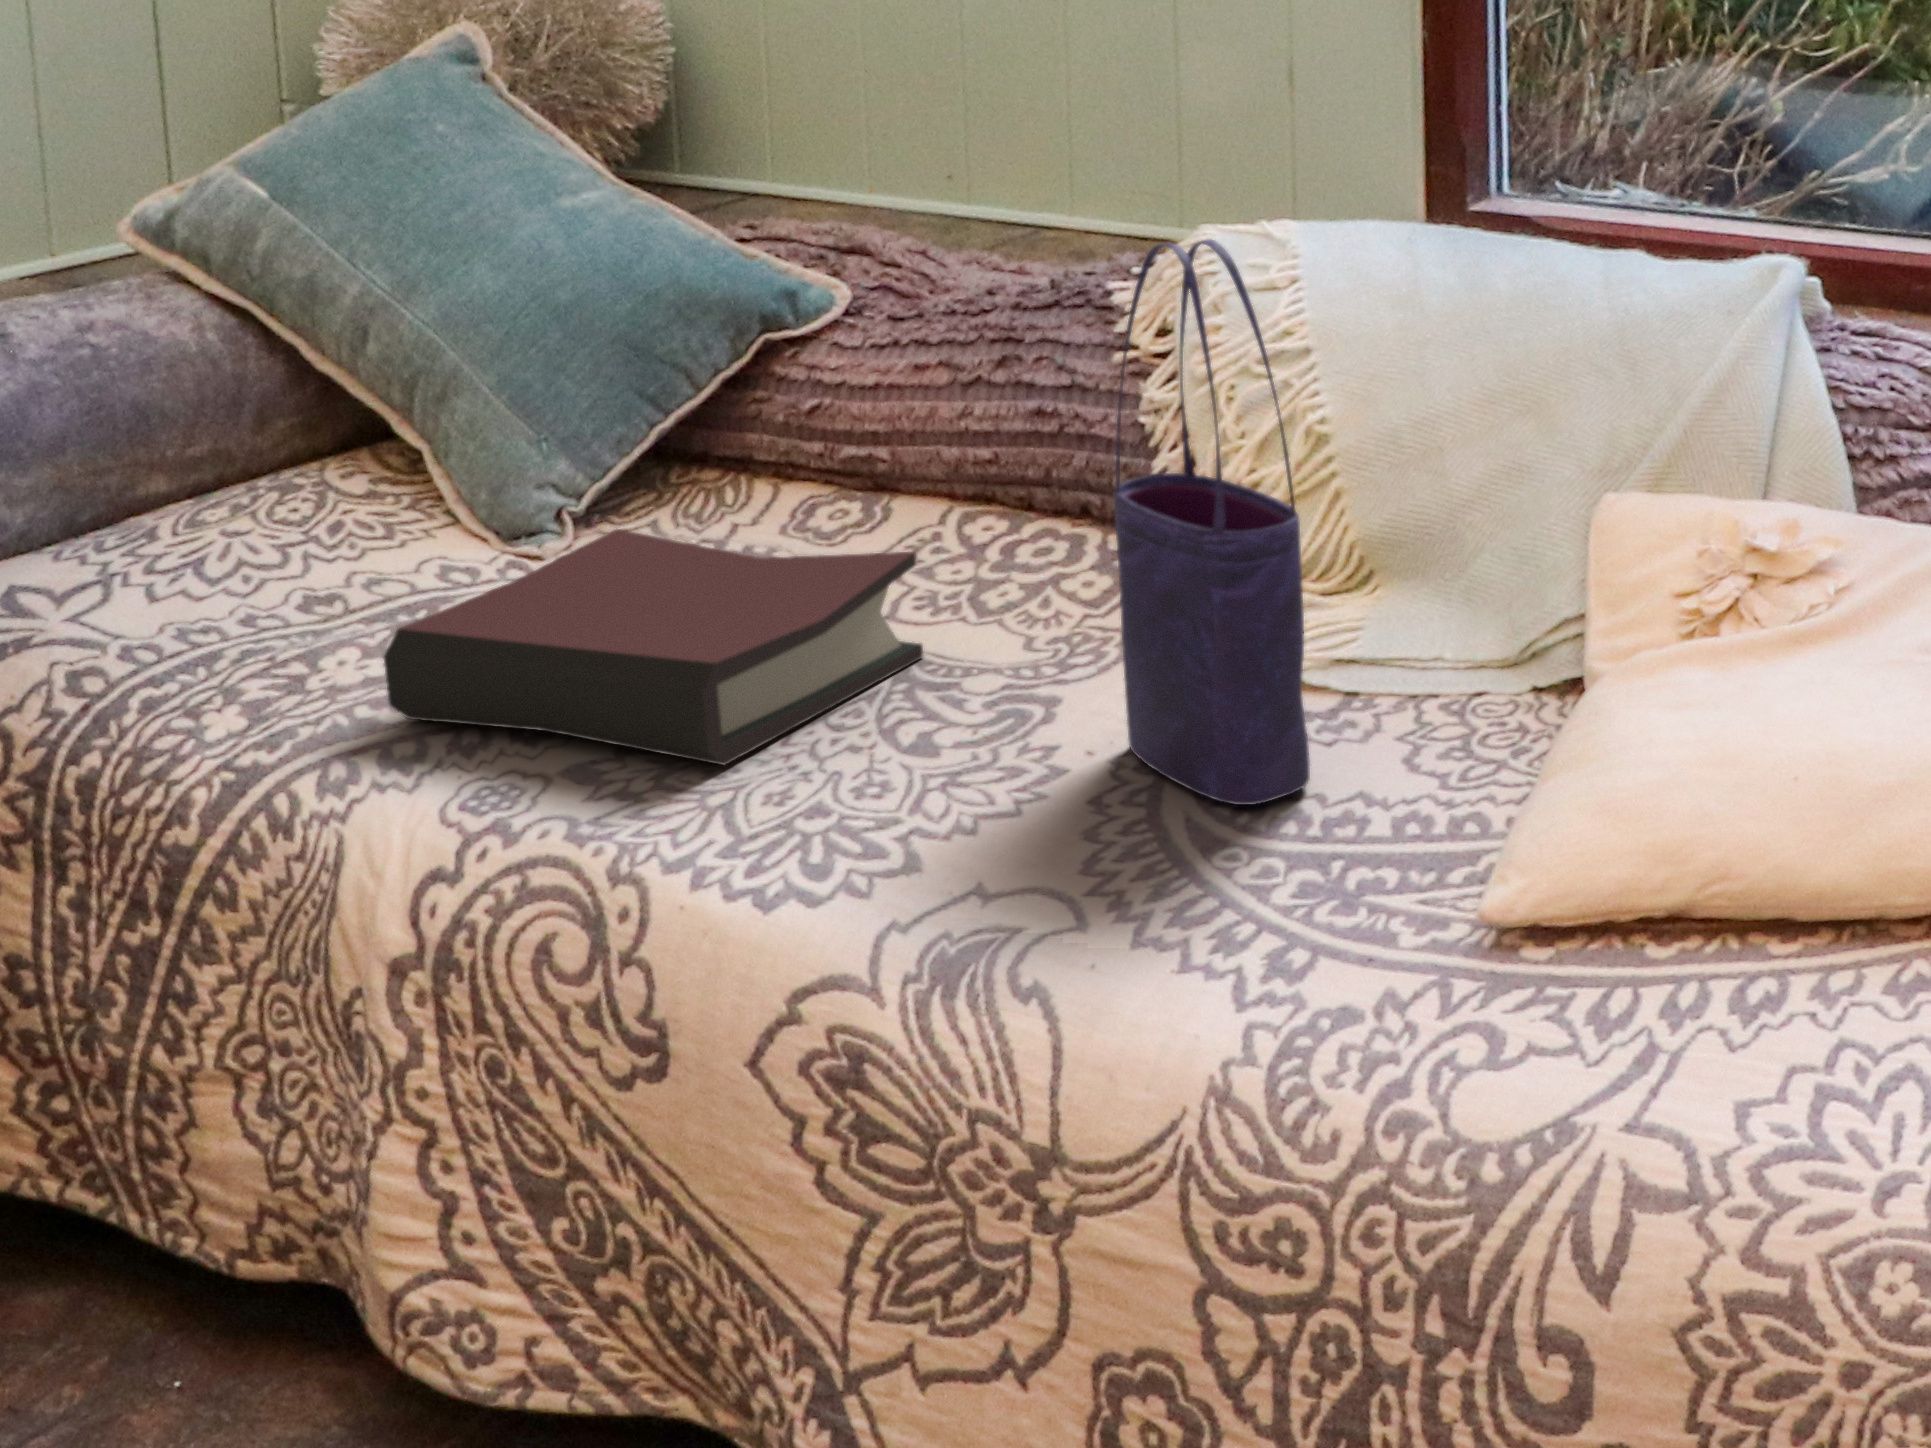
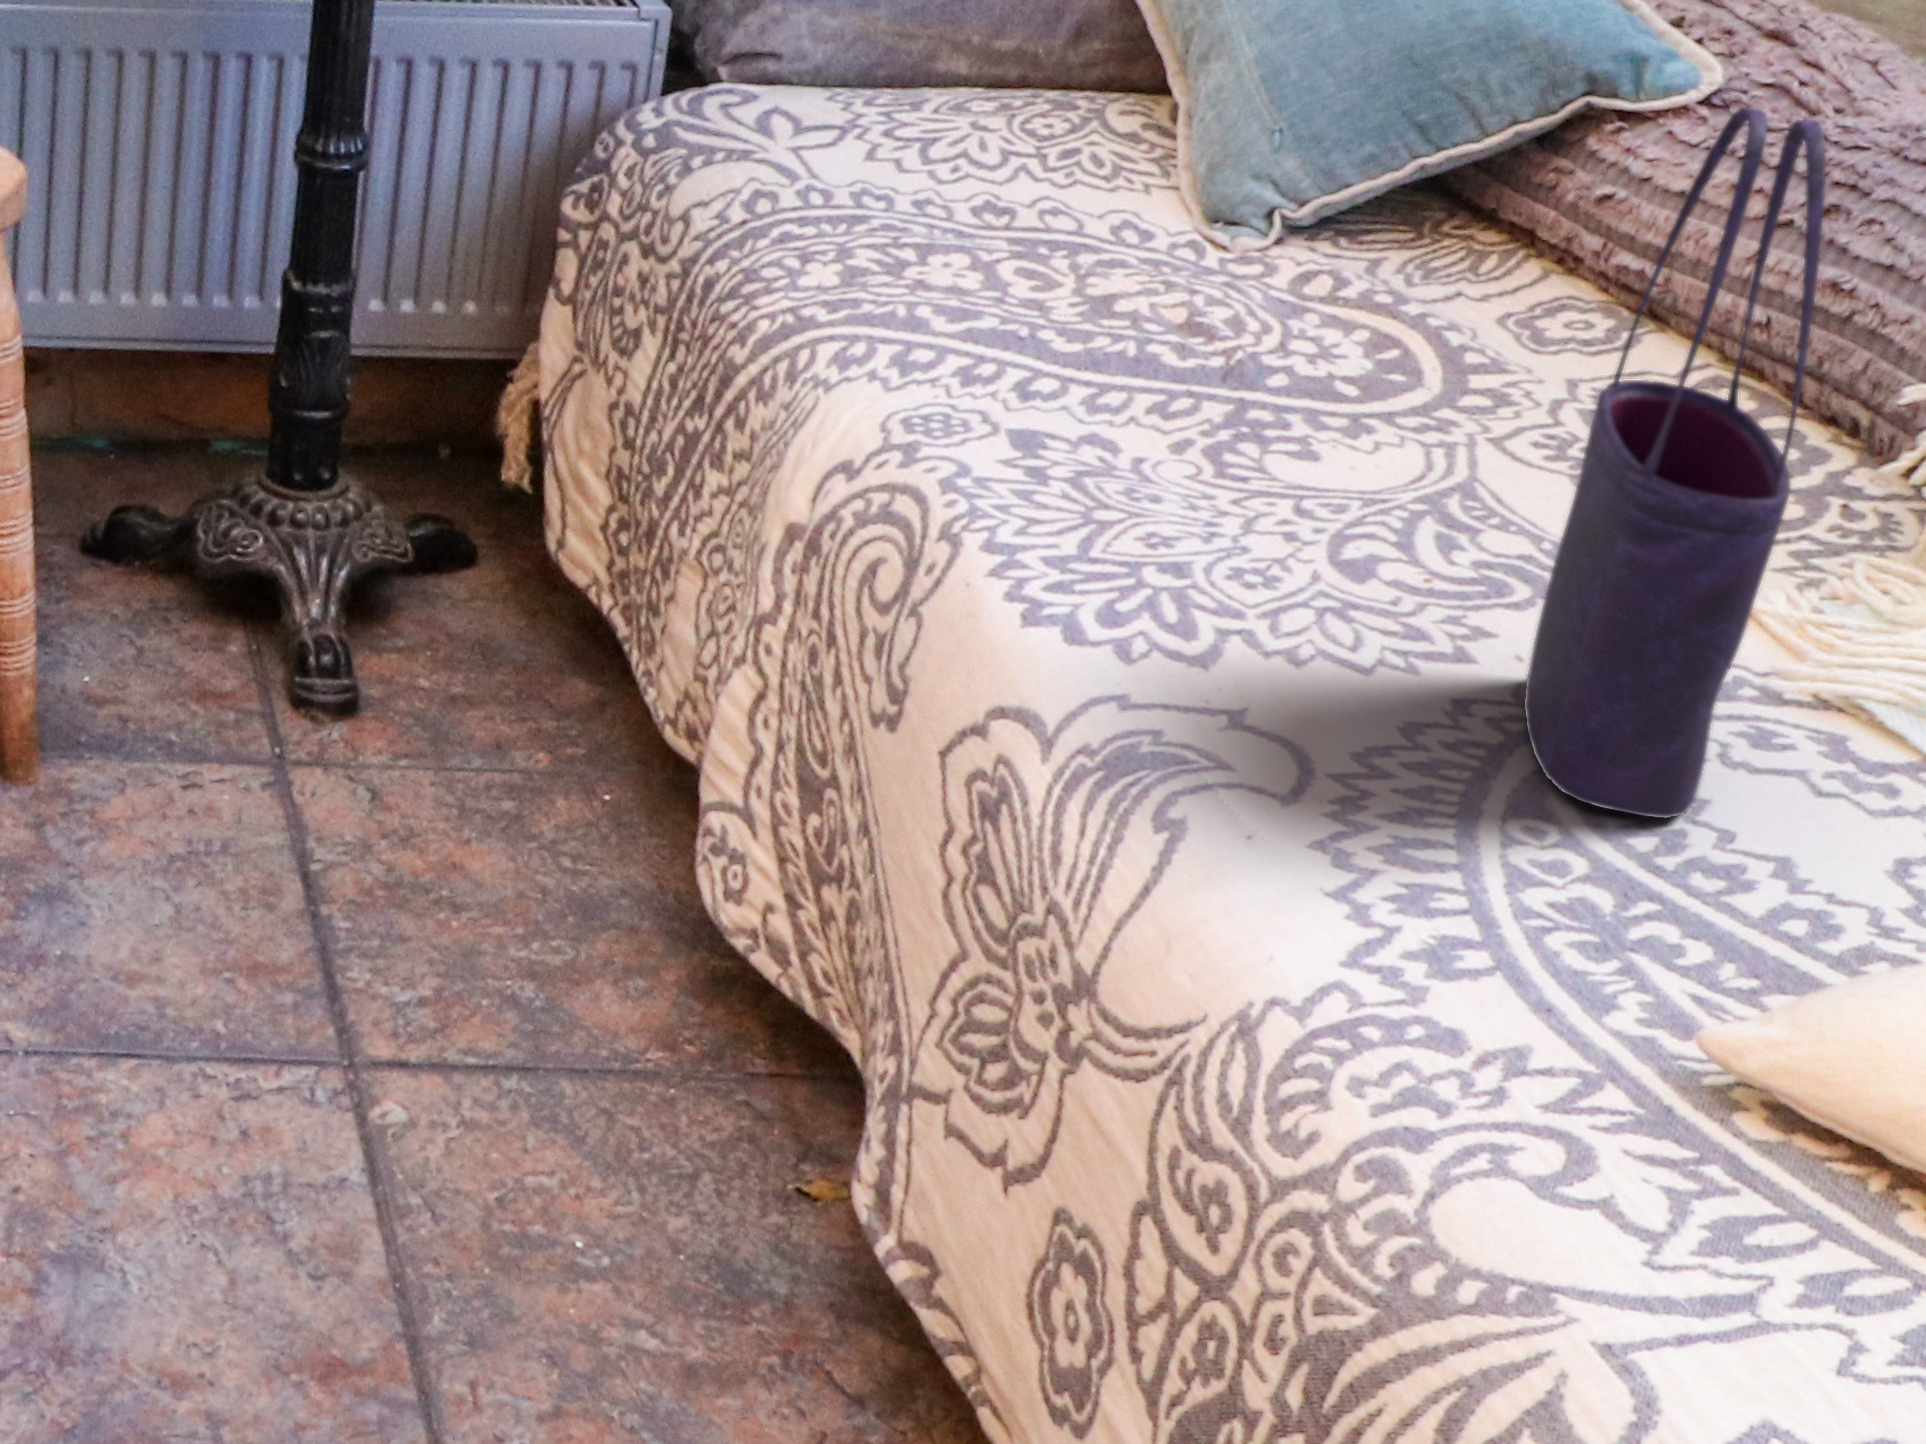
hardback book: present [384,529,923,765] -> none [918,237,1481,494]

